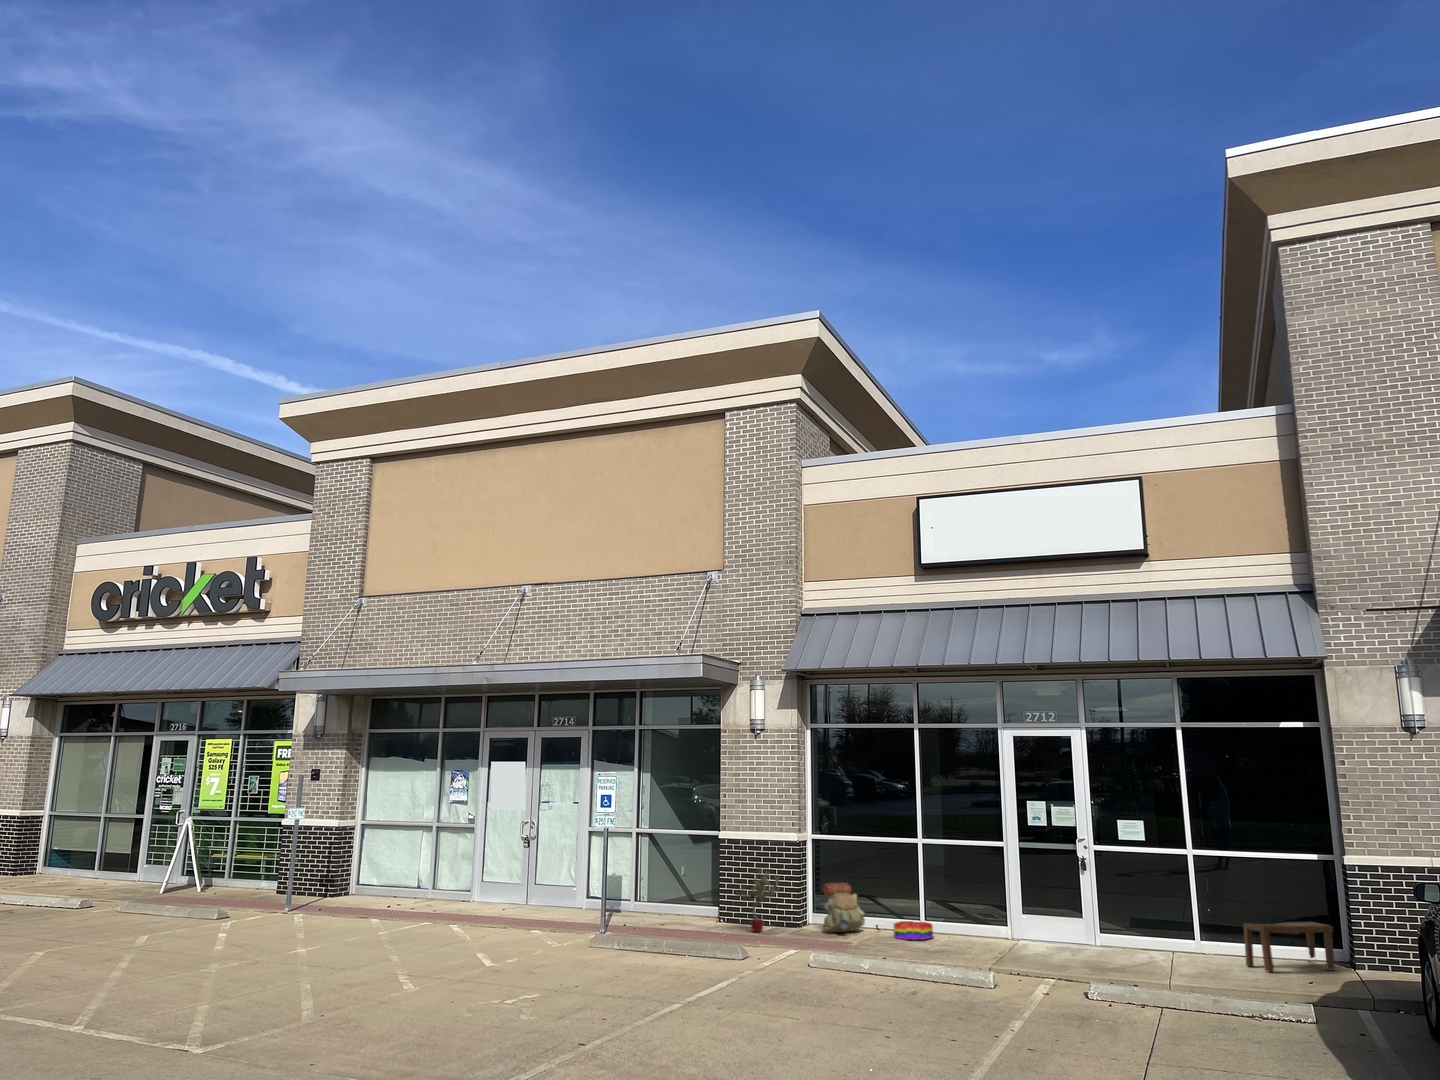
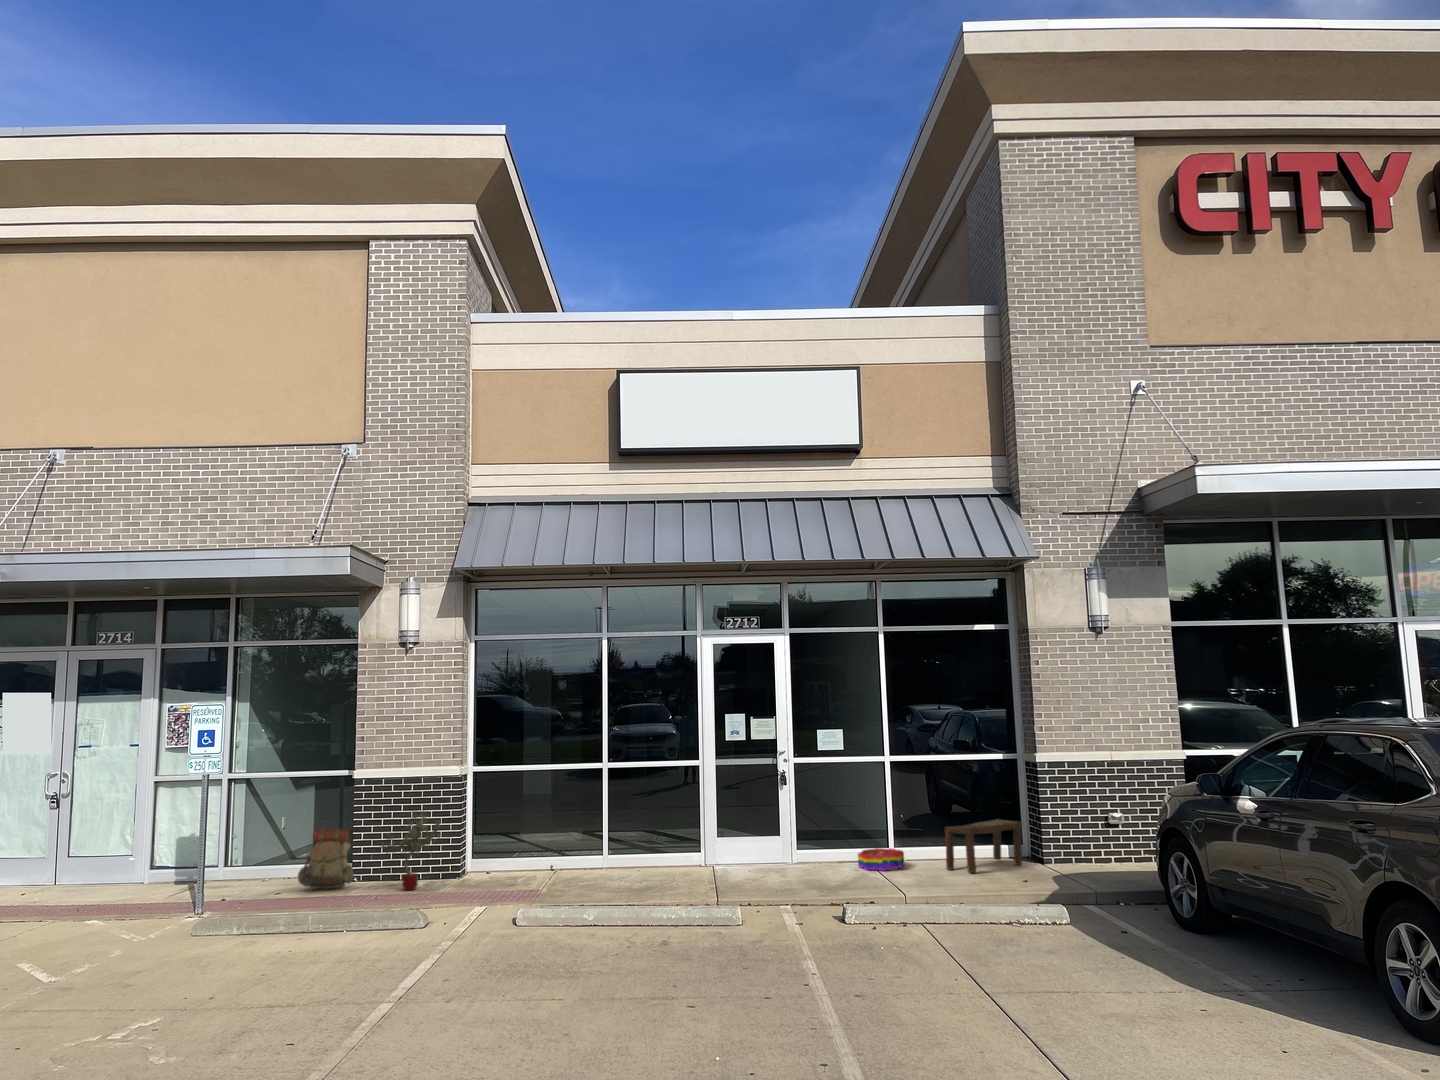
backpack: present [823,882,865,932] -> present [298,829,354,889]
storage bin: present [894,921,933,940] -> present [858,848,904,870]

